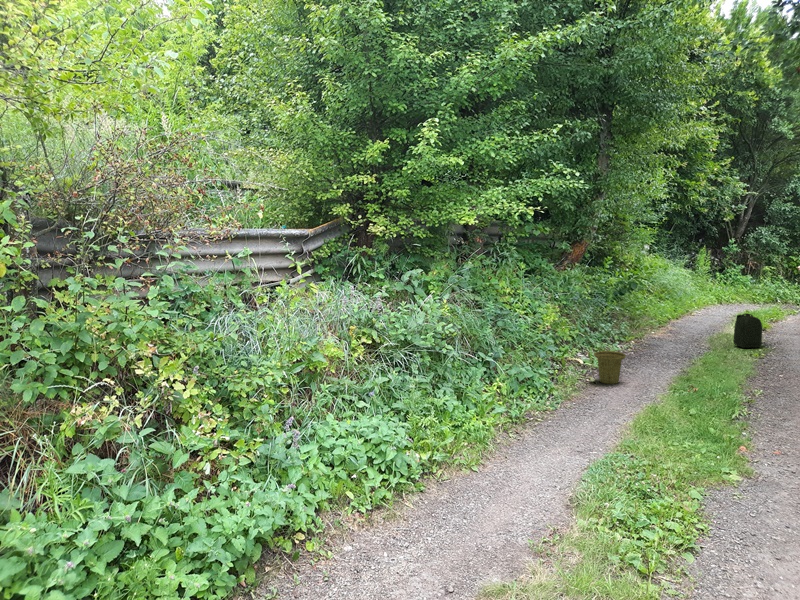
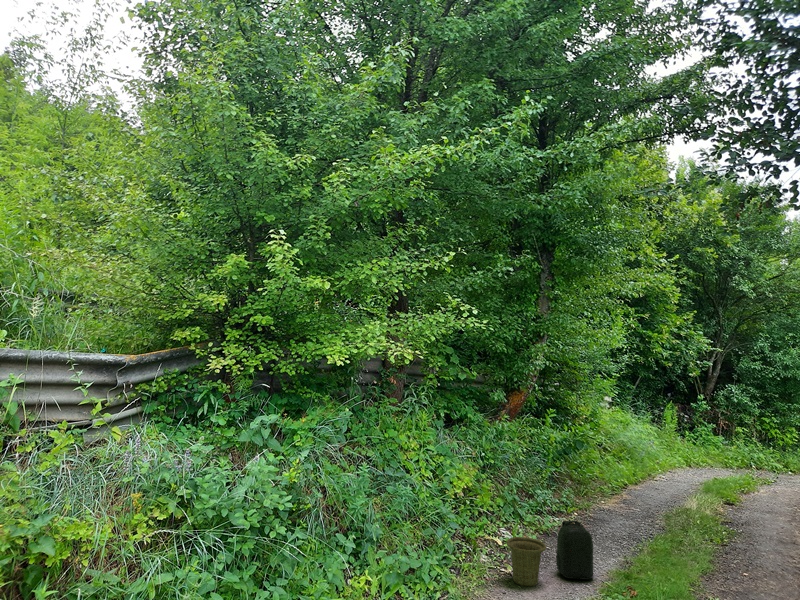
backpack: present [733,313,762,348] -> present [556,521,593,580]

